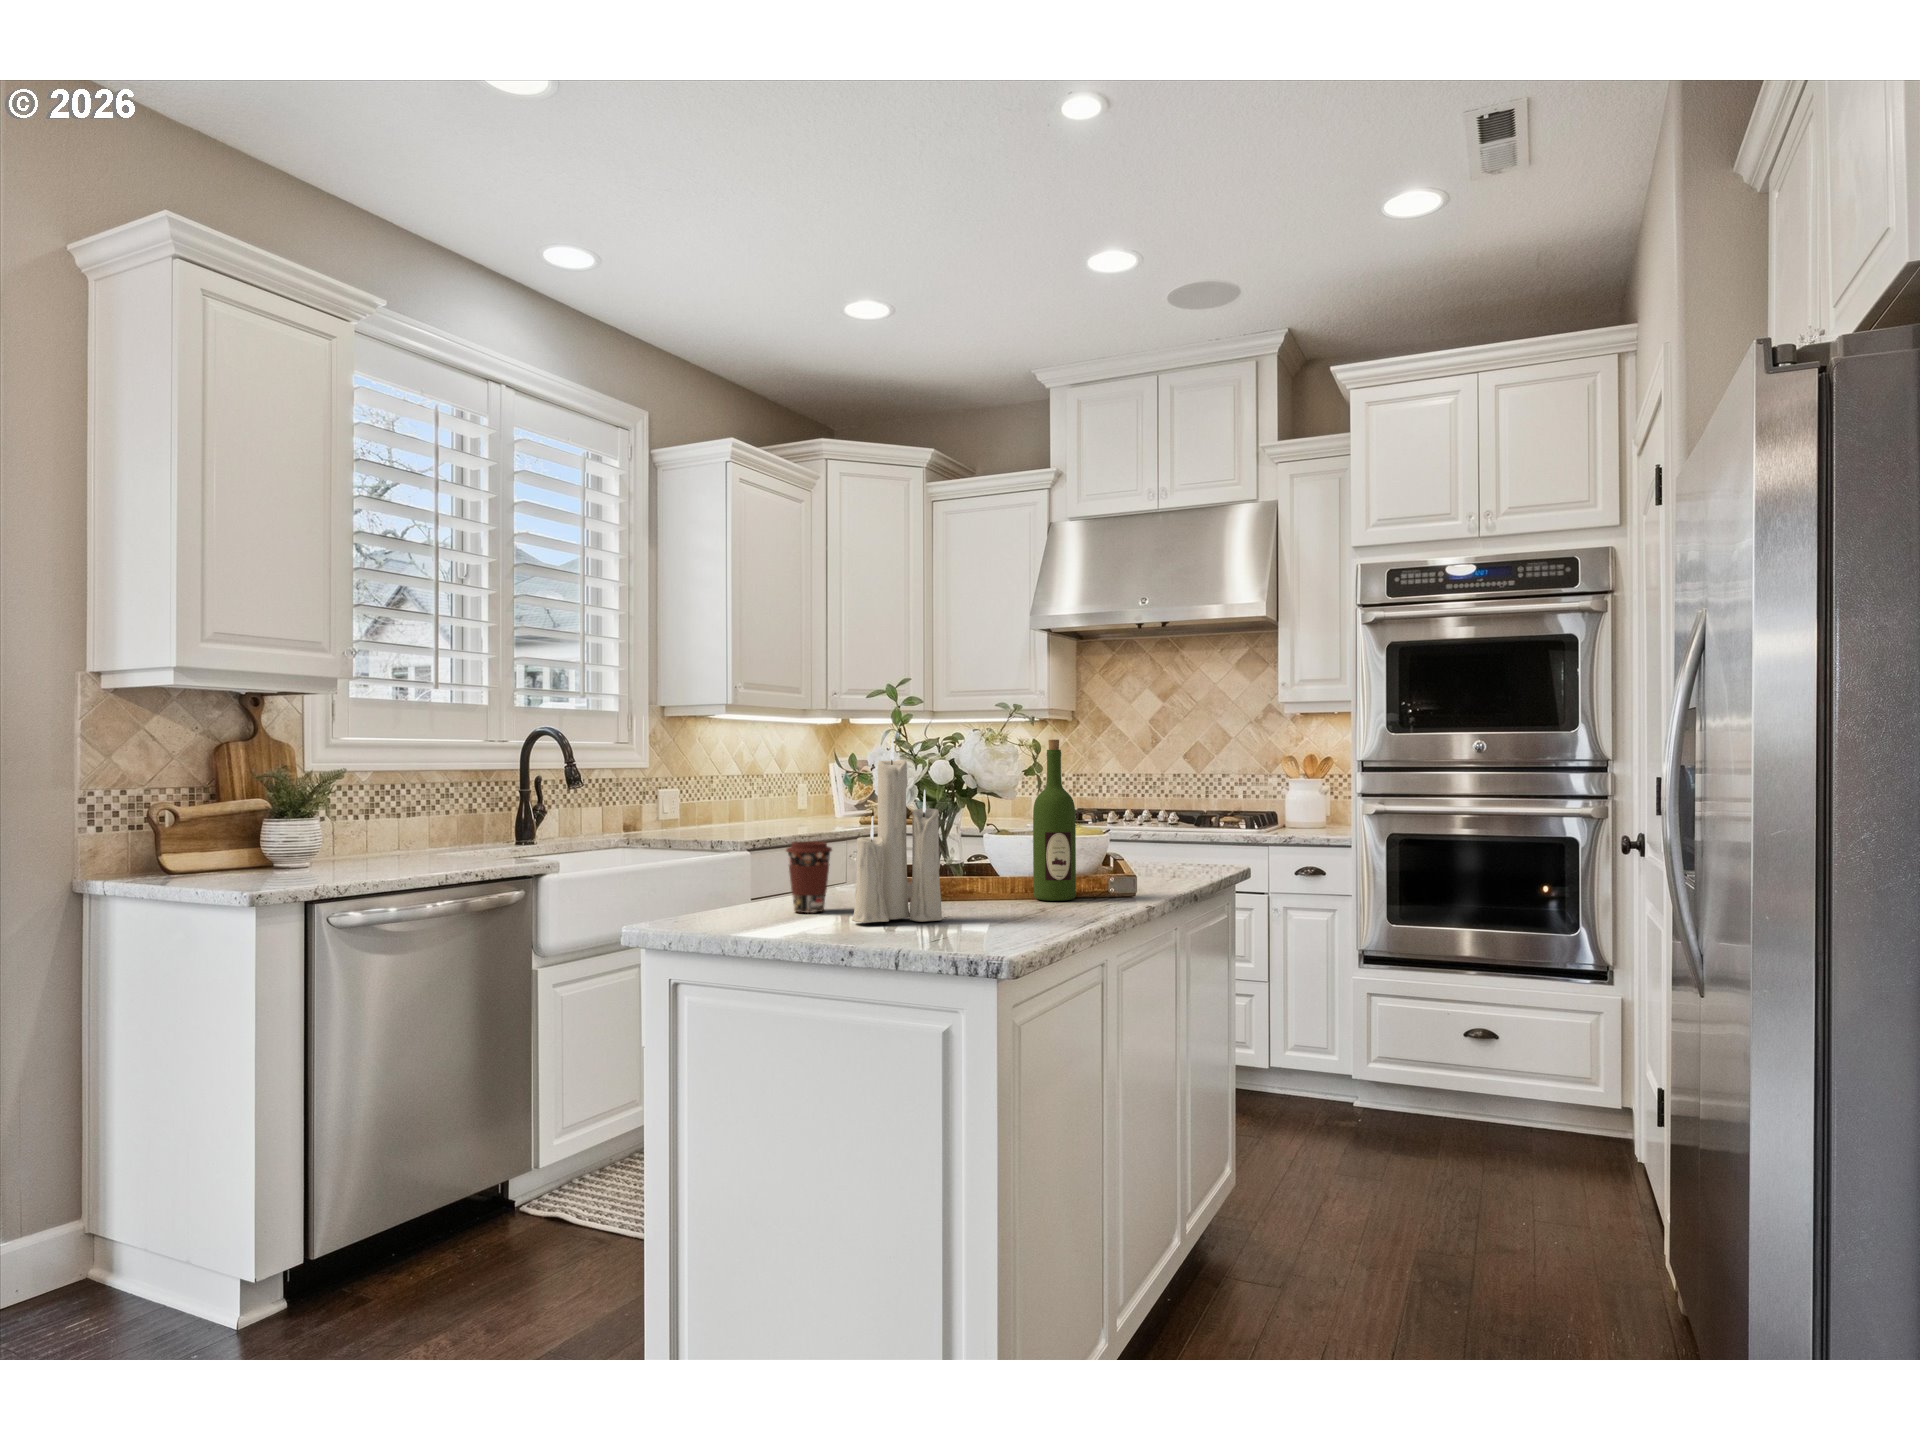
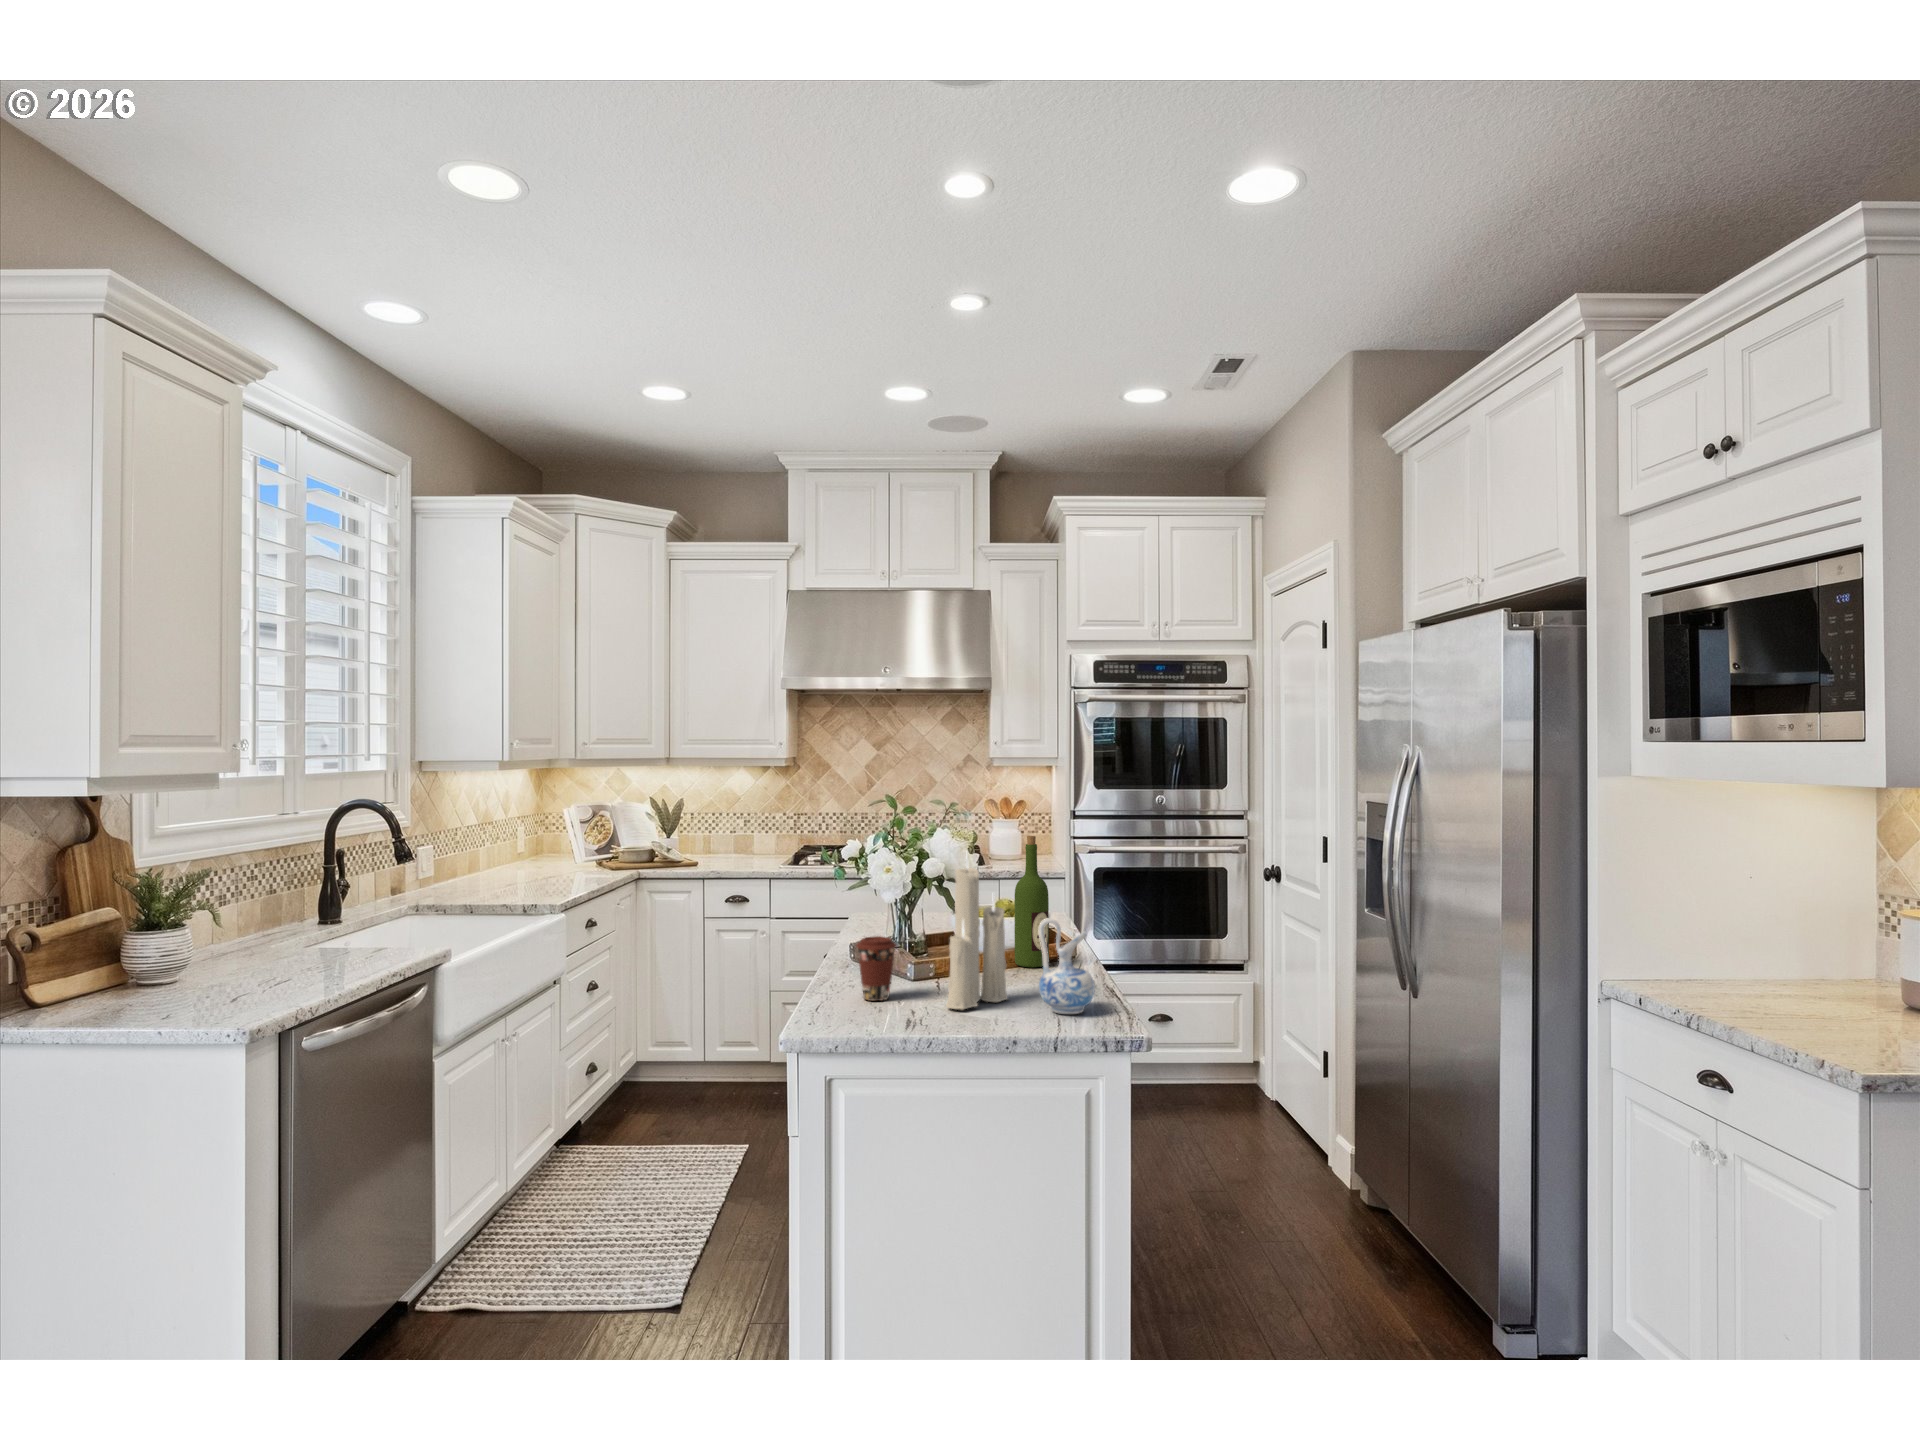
ceramic pitcher: none [943,816,1012,935] -> present [1039,918,1095,1014]

